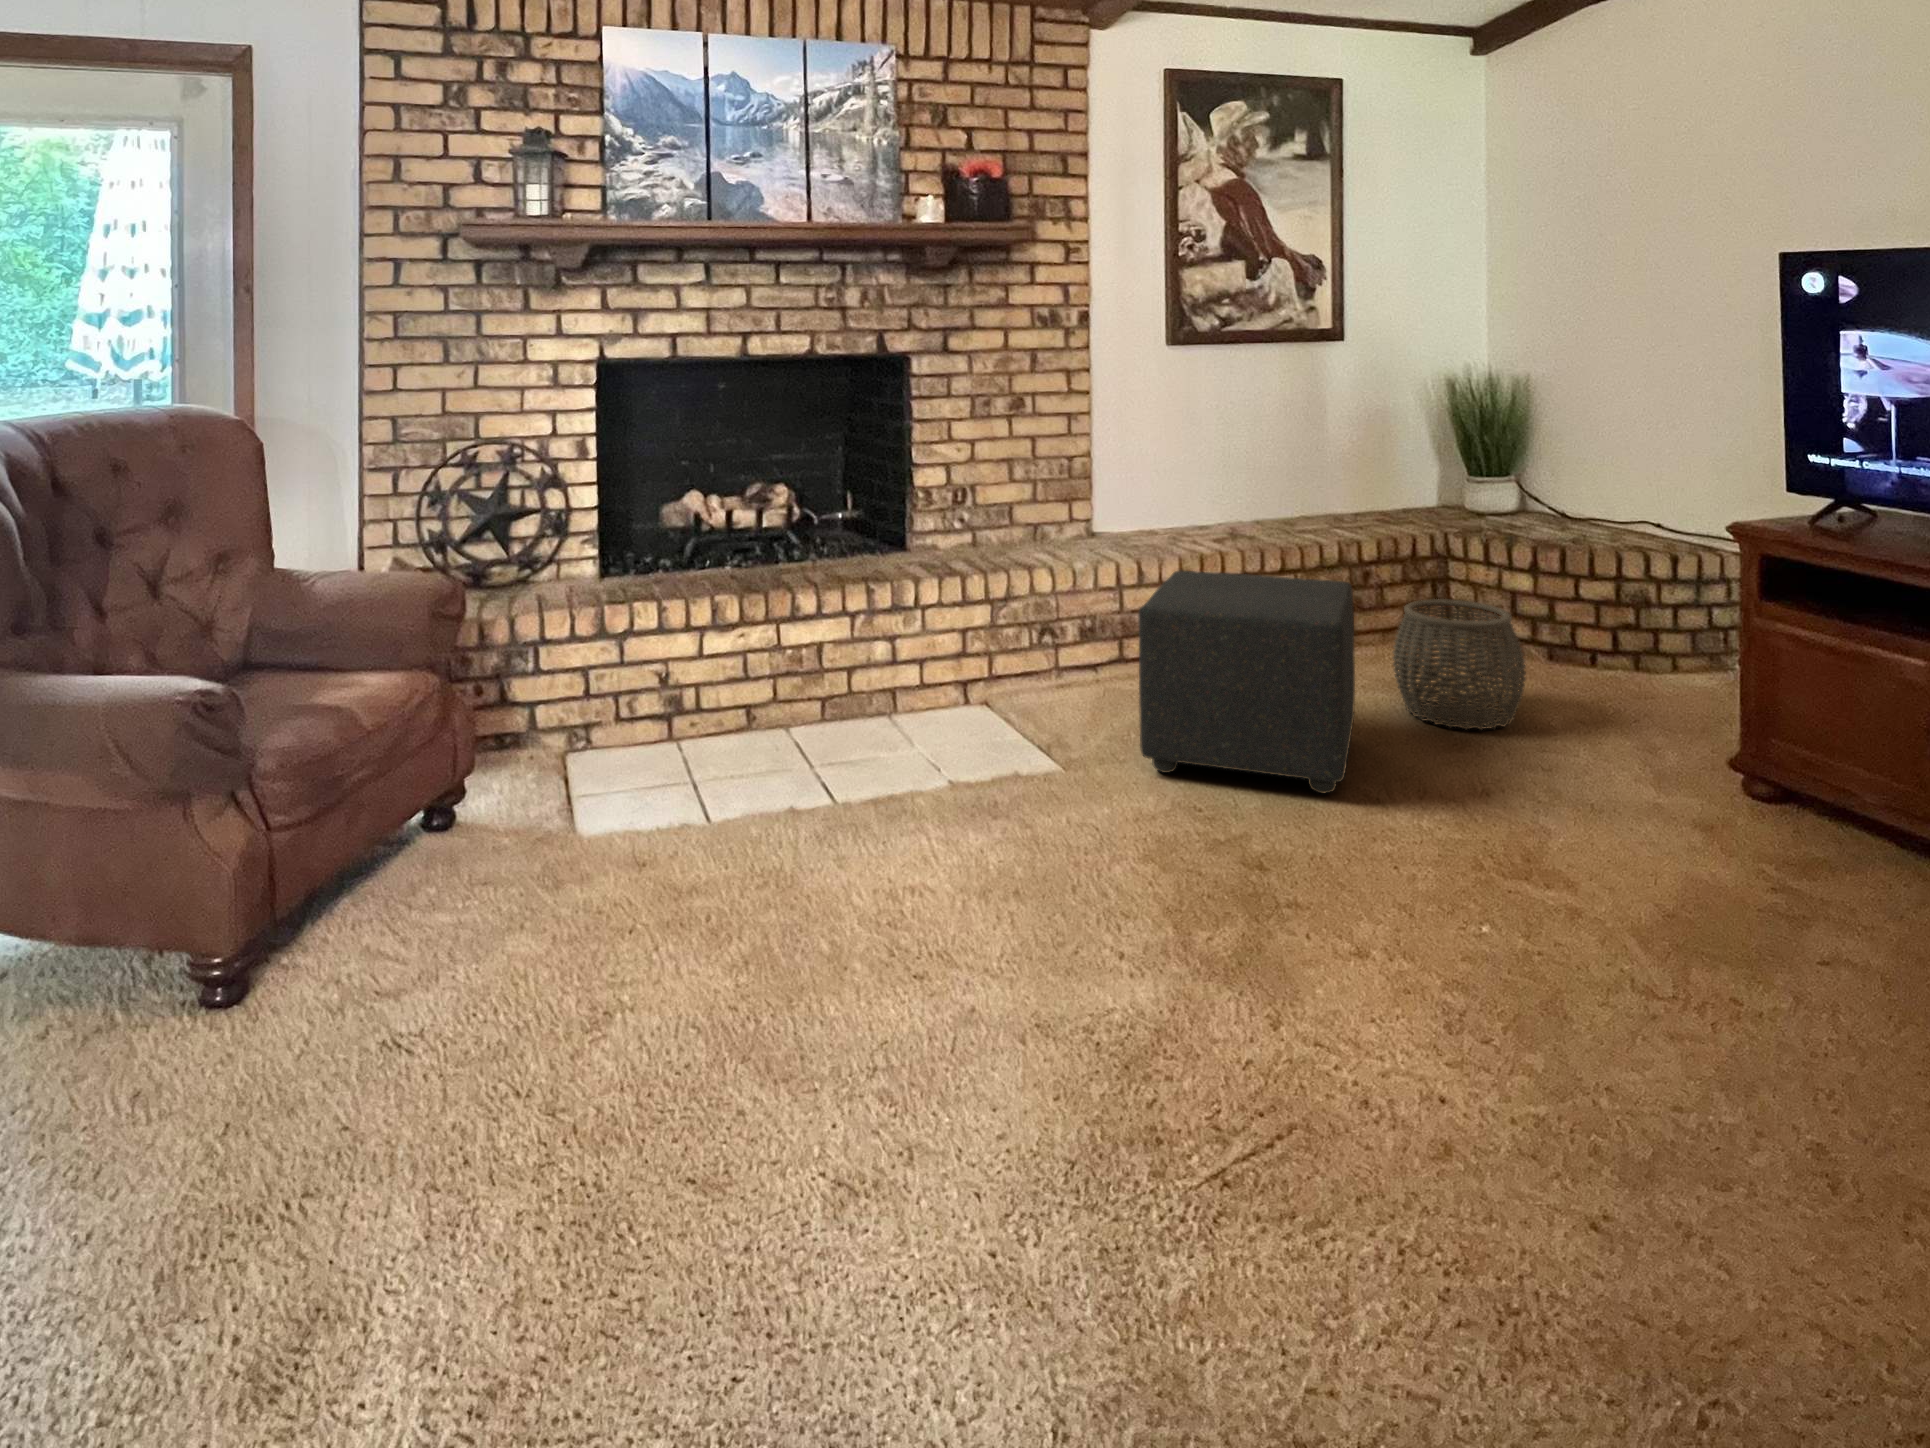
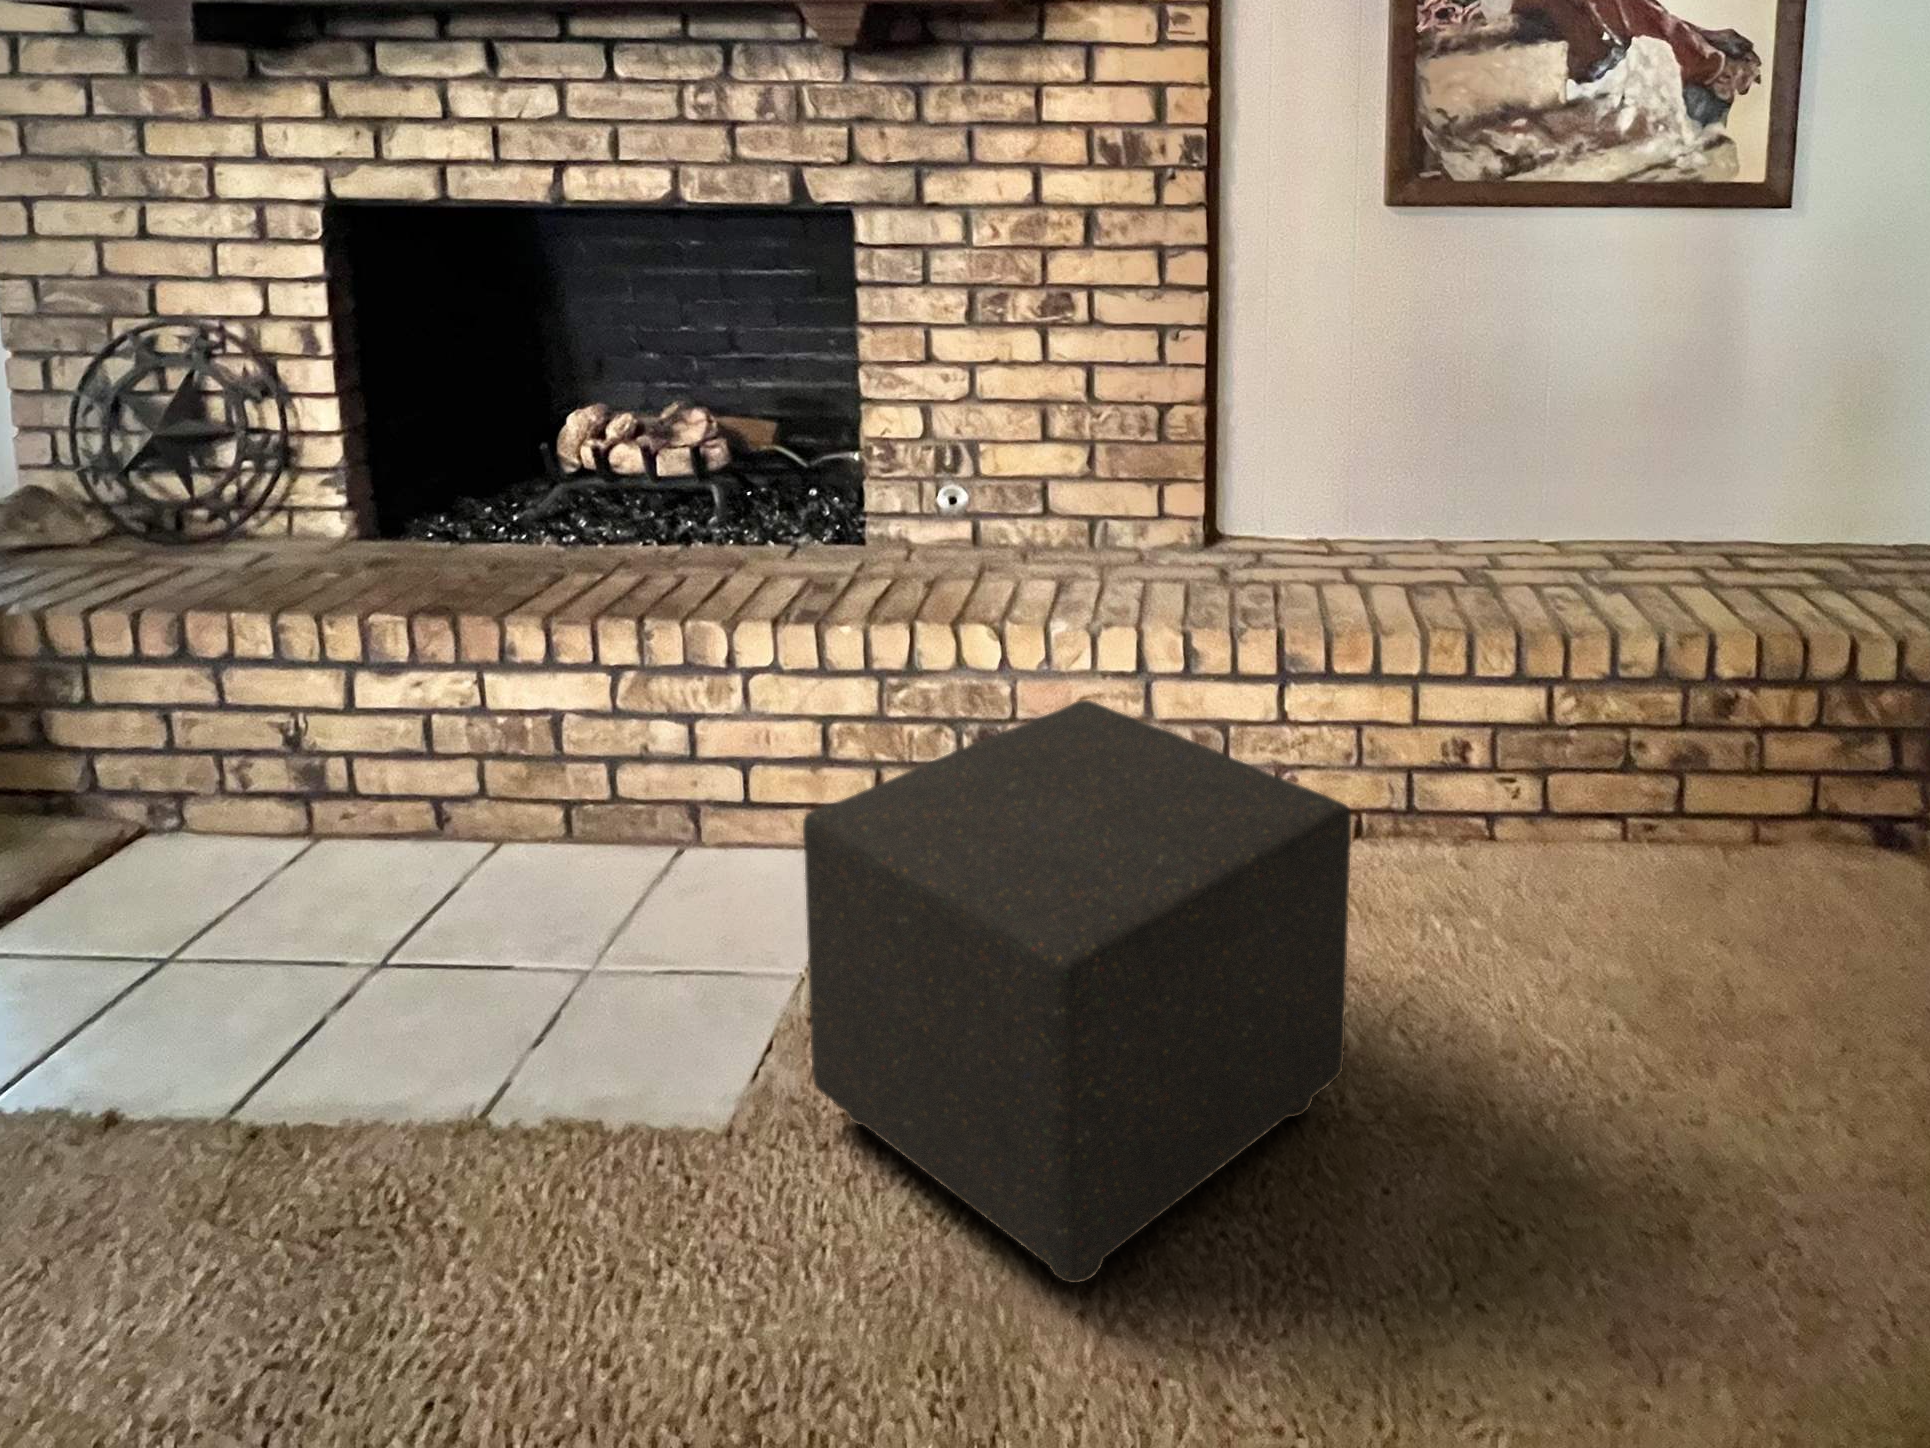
woven basket: present [1393,599,1526,730] -> none [1501,836,1783,1169]

